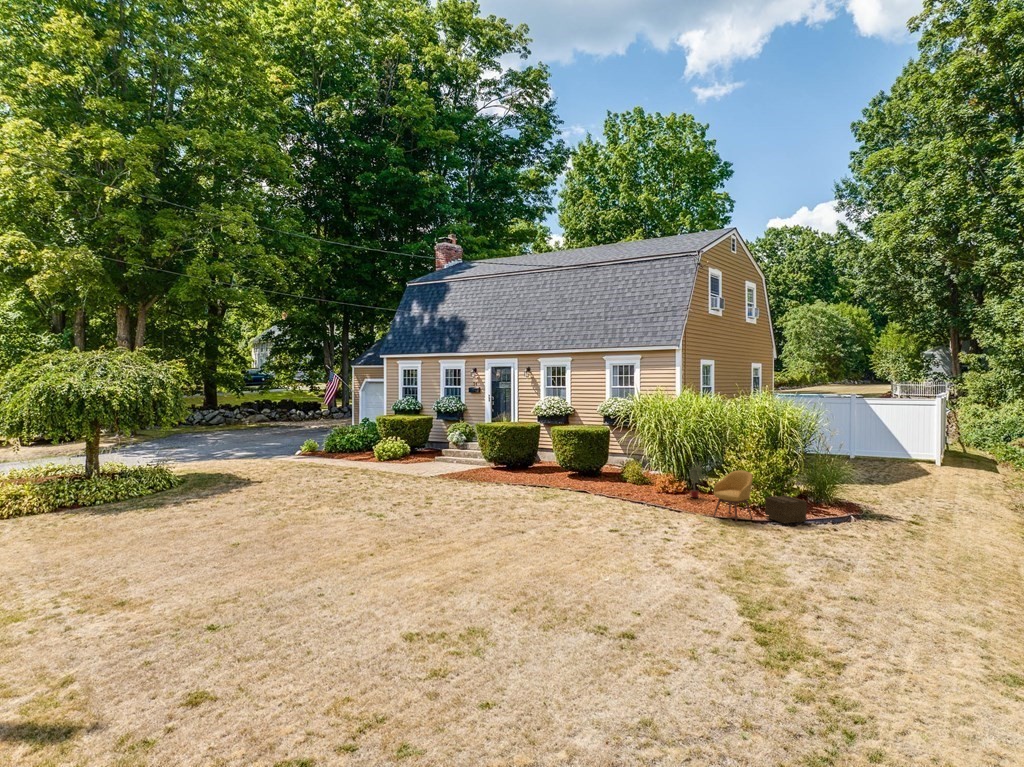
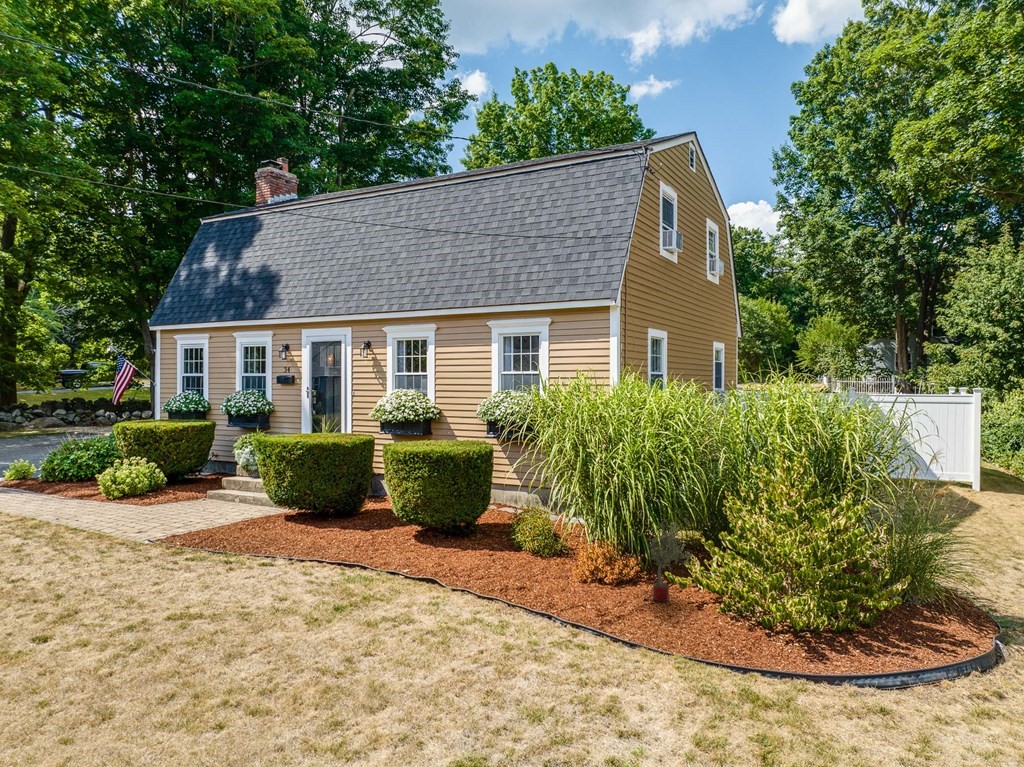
chair: present [713,471,753,522] -> none [734,562,841,732]
wooden crate: present [765,495,807,524] -> none [871,628,990,734]

